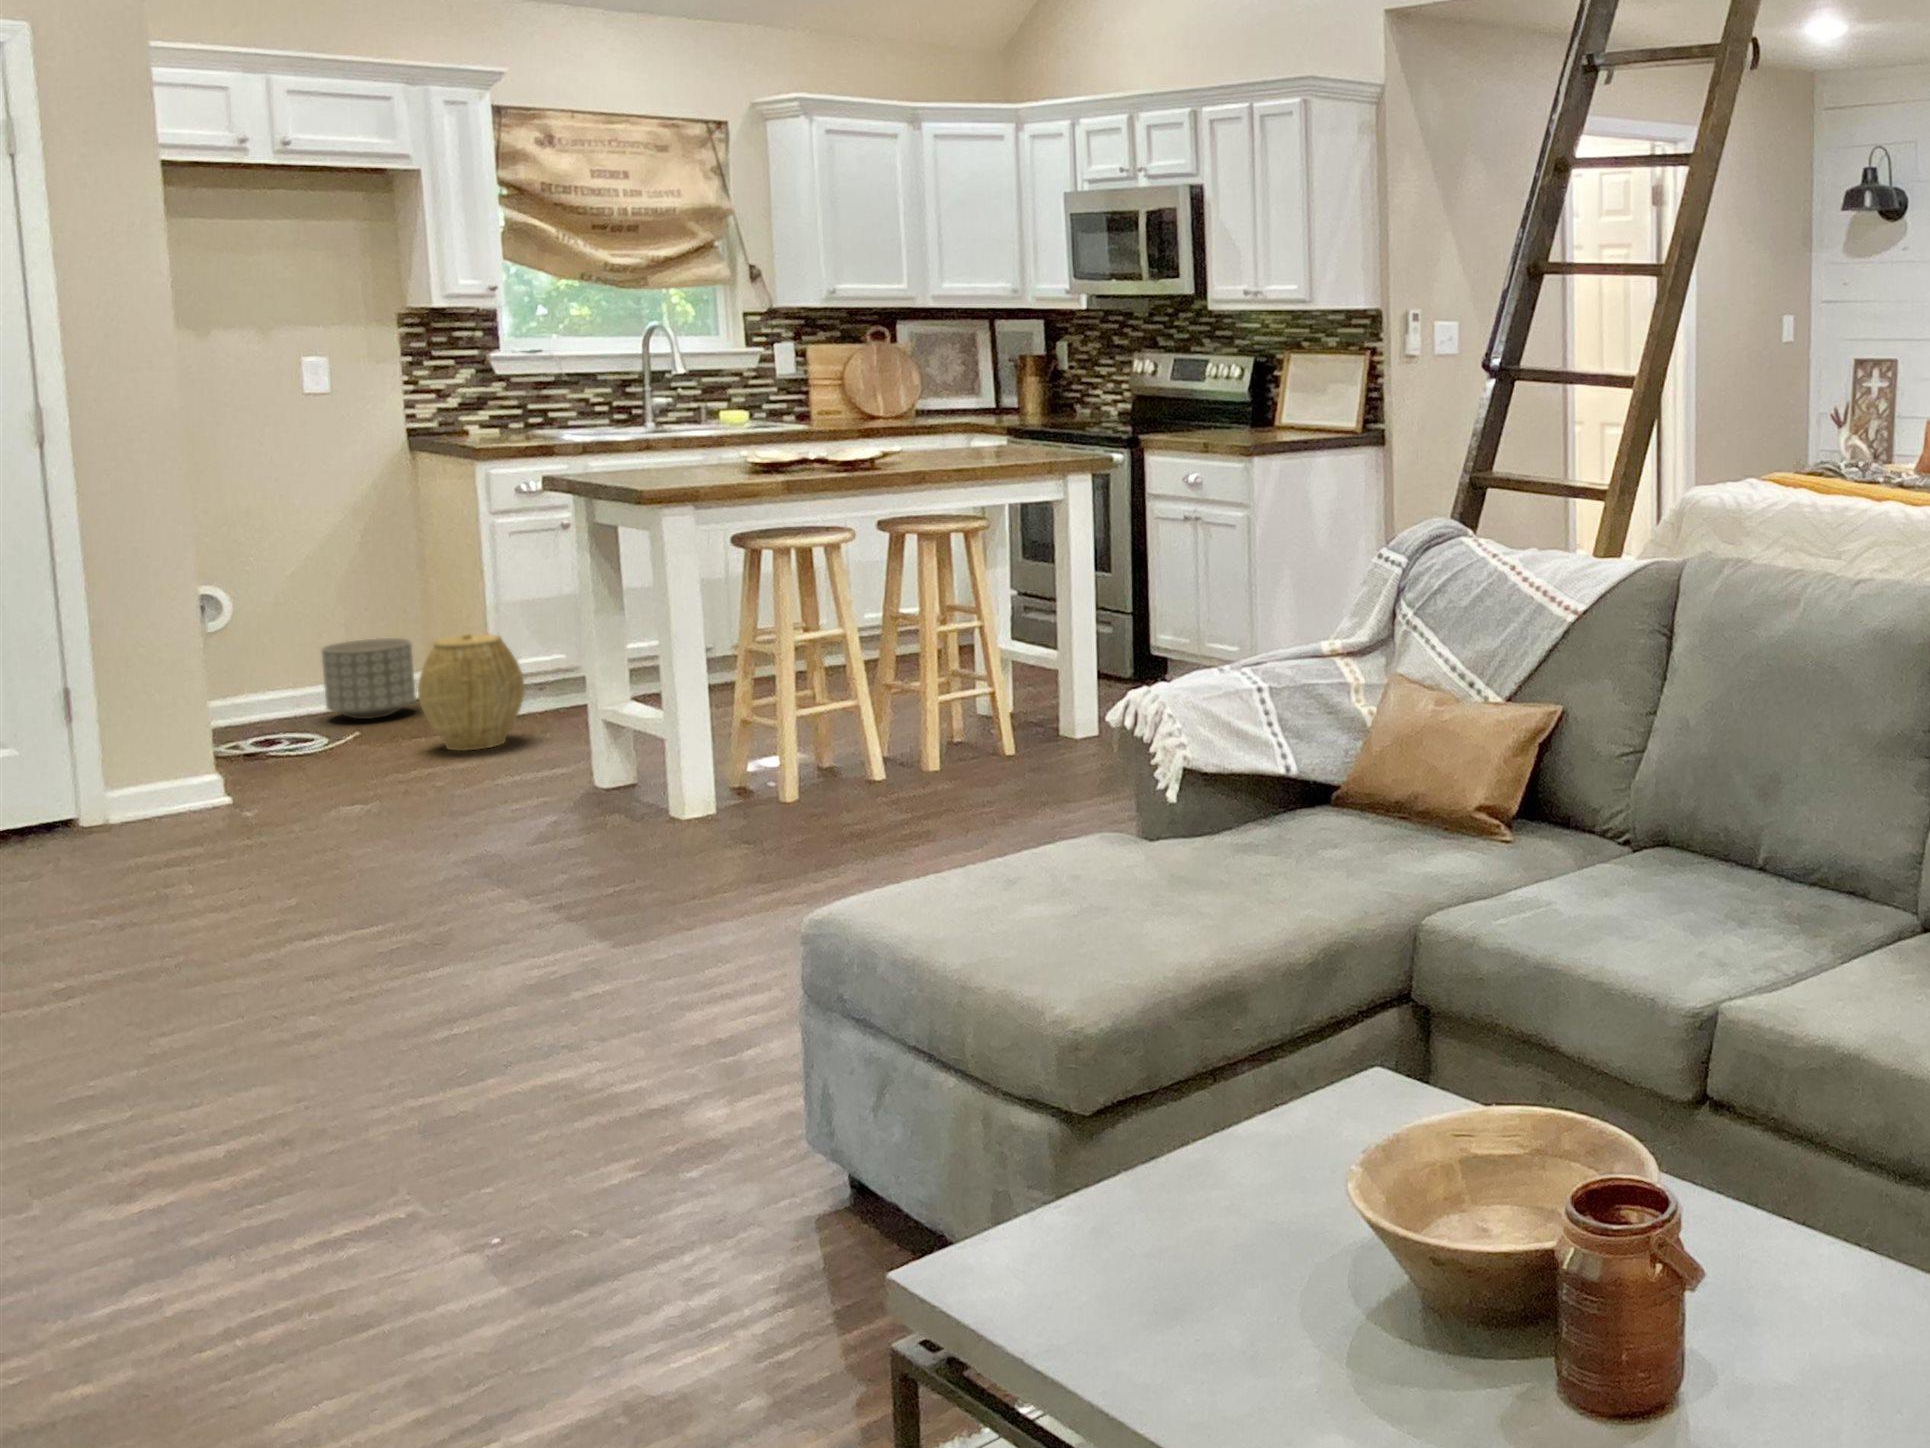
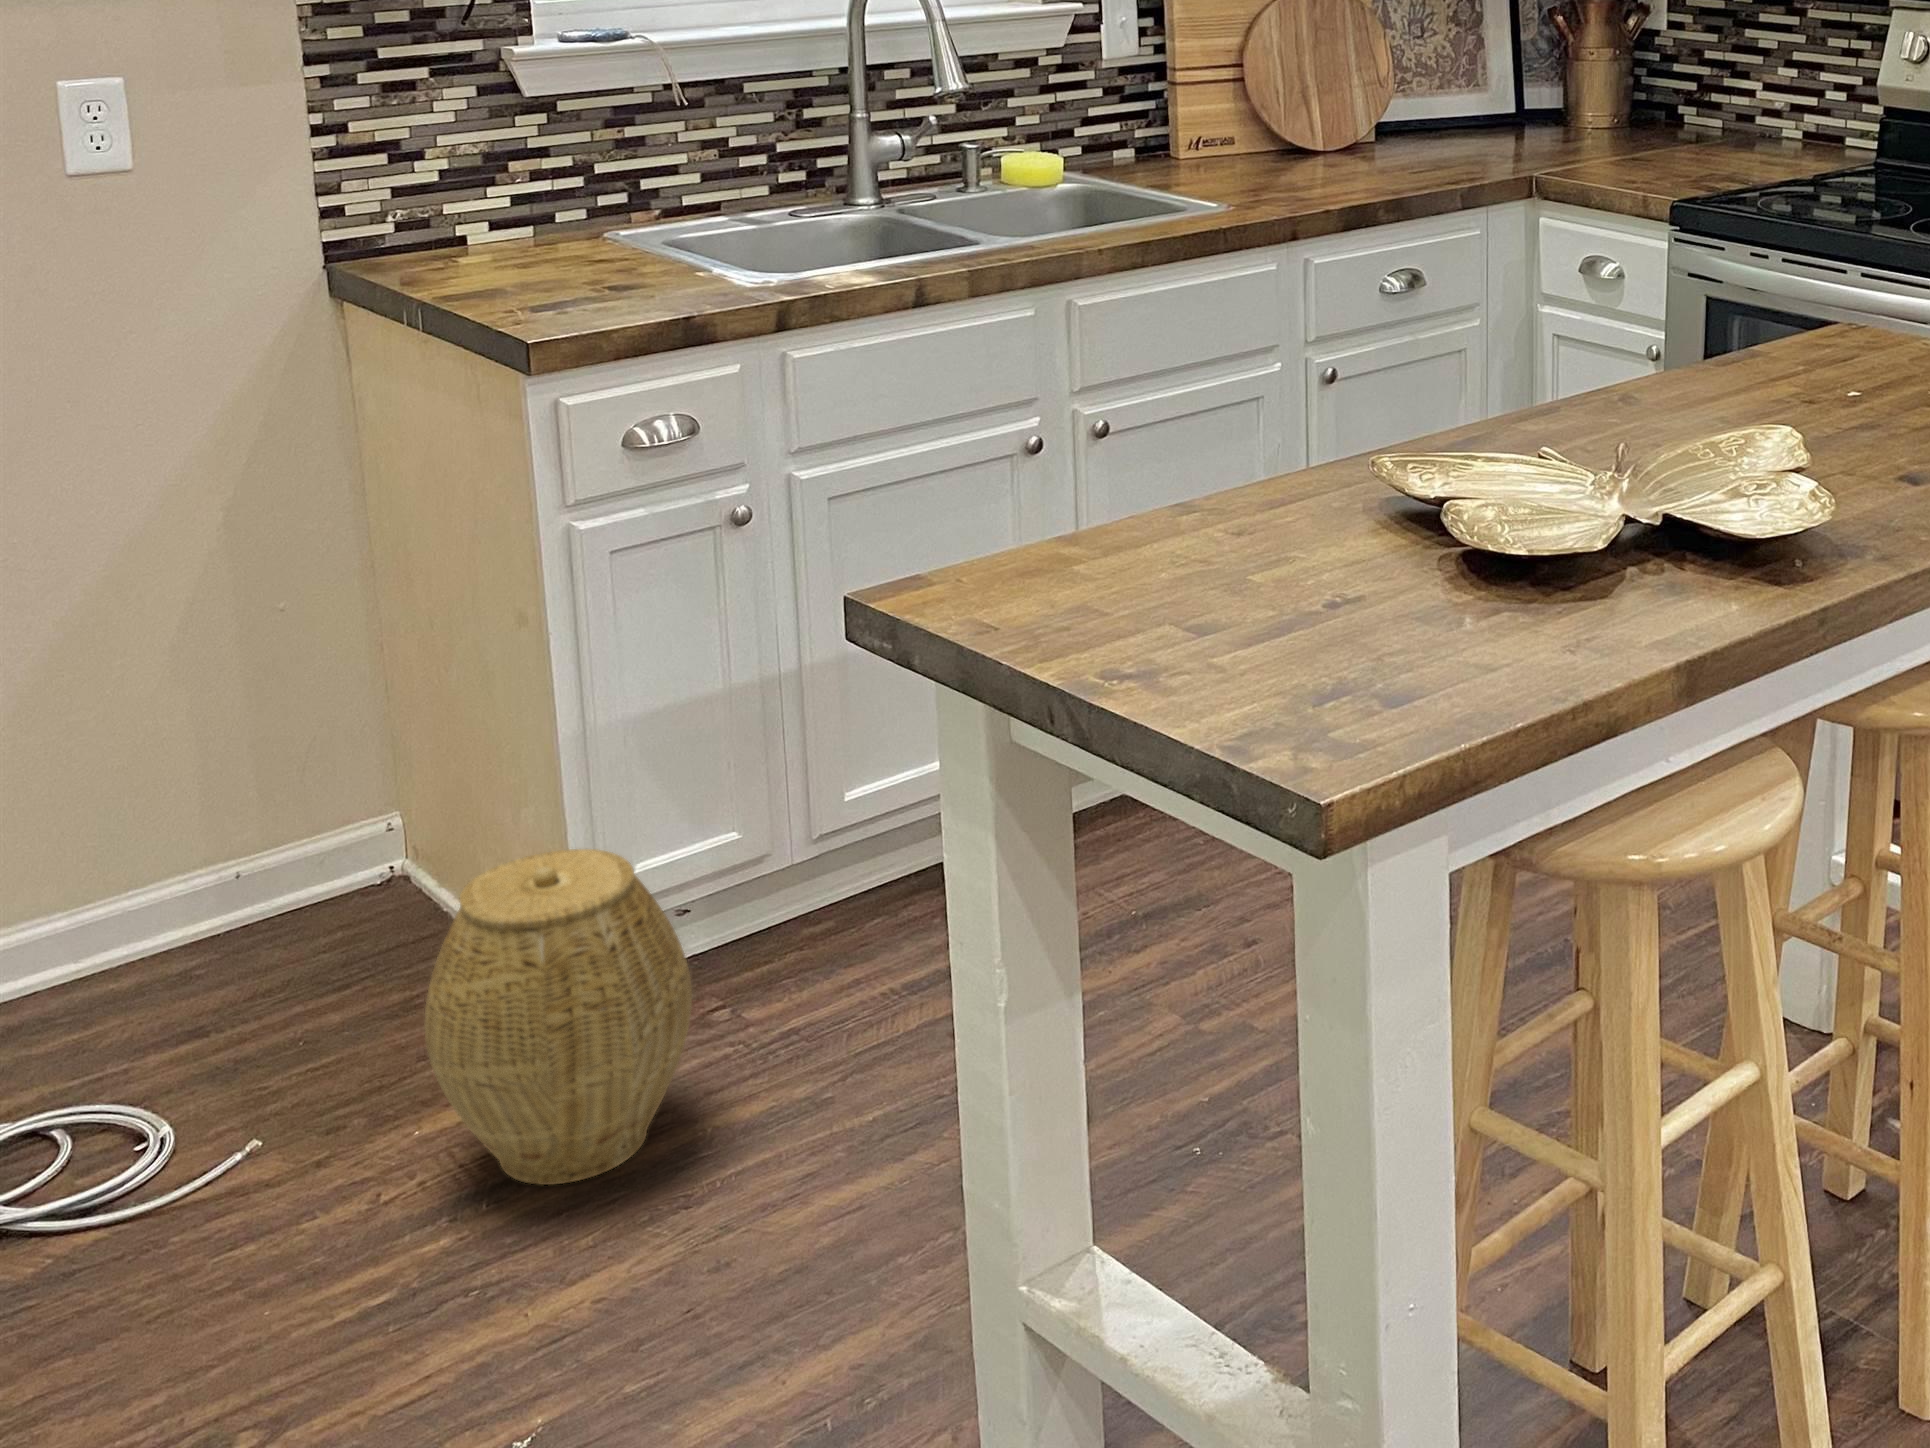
planter: present [322,638,416,719] -> none [147,762,378,987]

